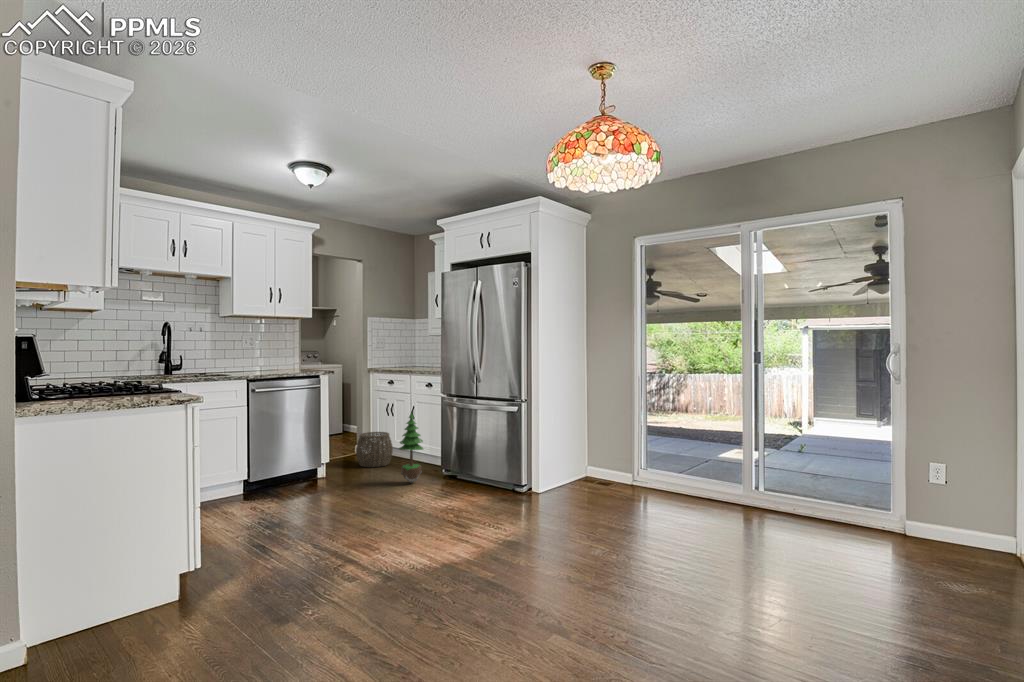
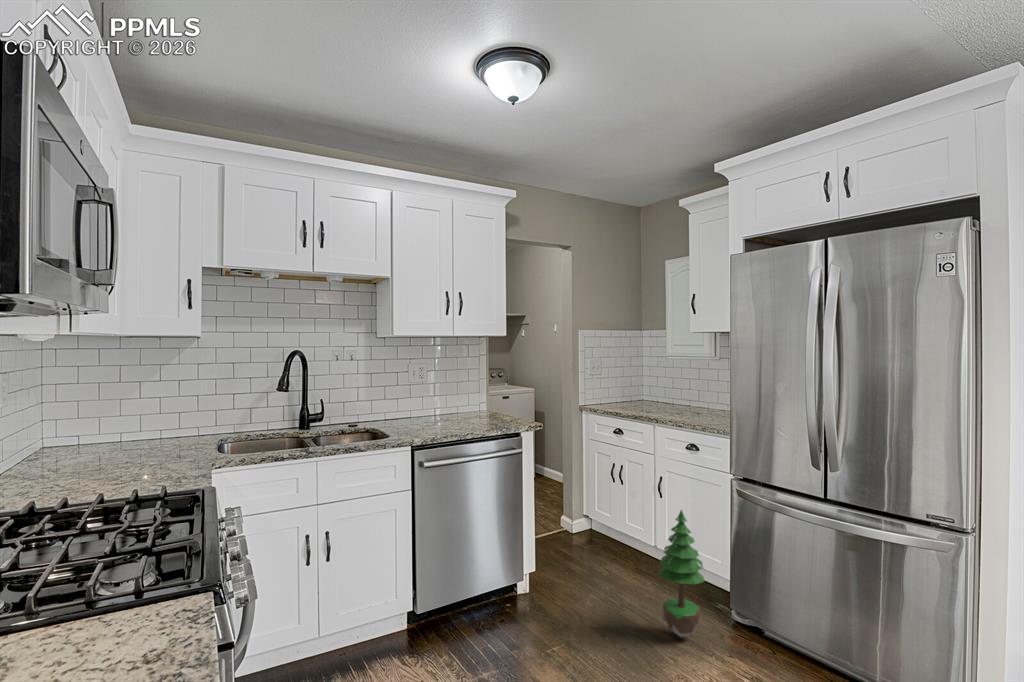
woven basket: present [356,432,393,467] -> none [569,509,626,572]

